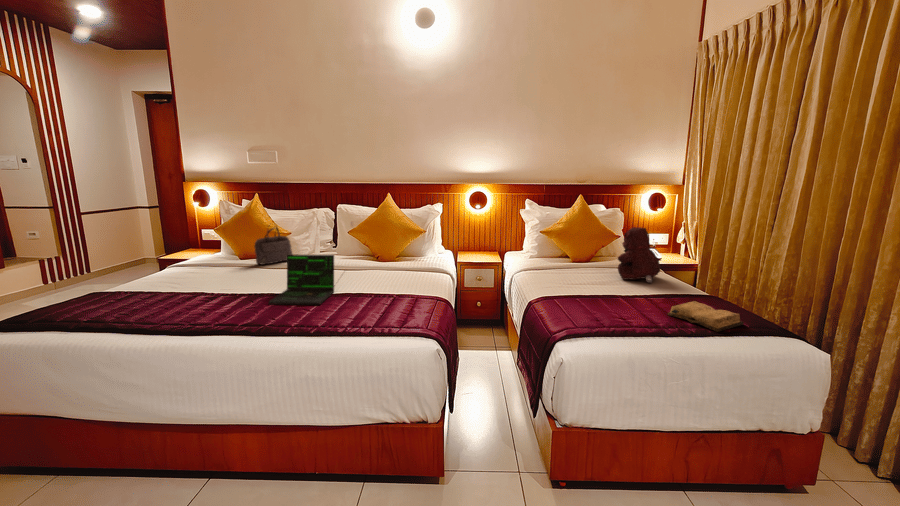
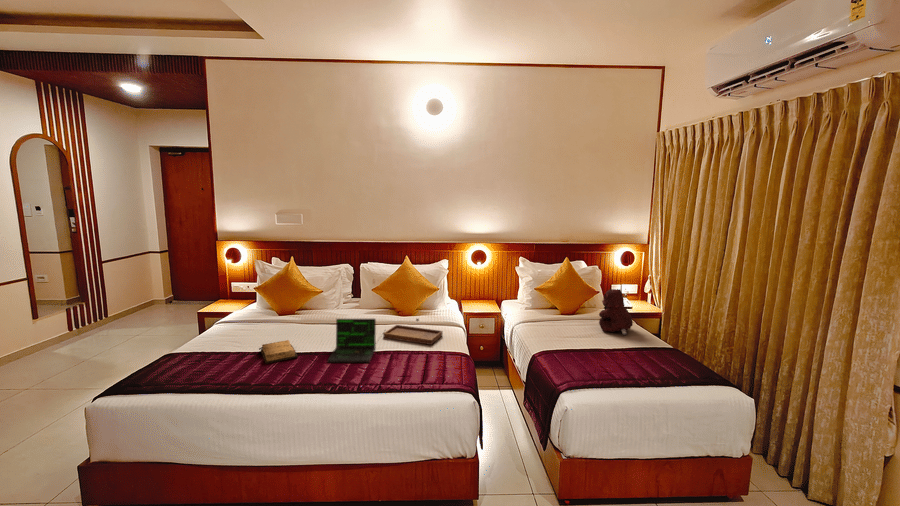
handbag: present [254,225,292,265] -> none [294,284,325,320]
tray: none [349,259,421,289] -> present [383,319,443,345]
diary: present [668,301,744,332] -> present [259,340,298,364]

